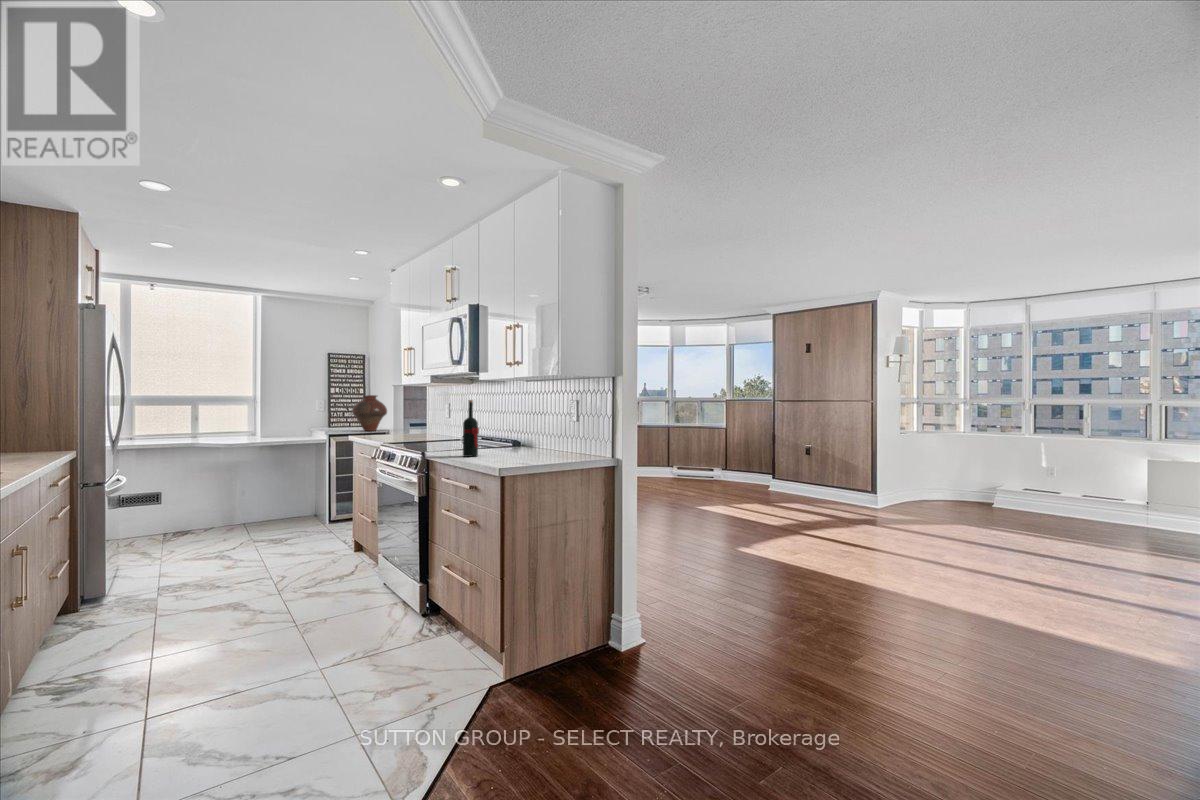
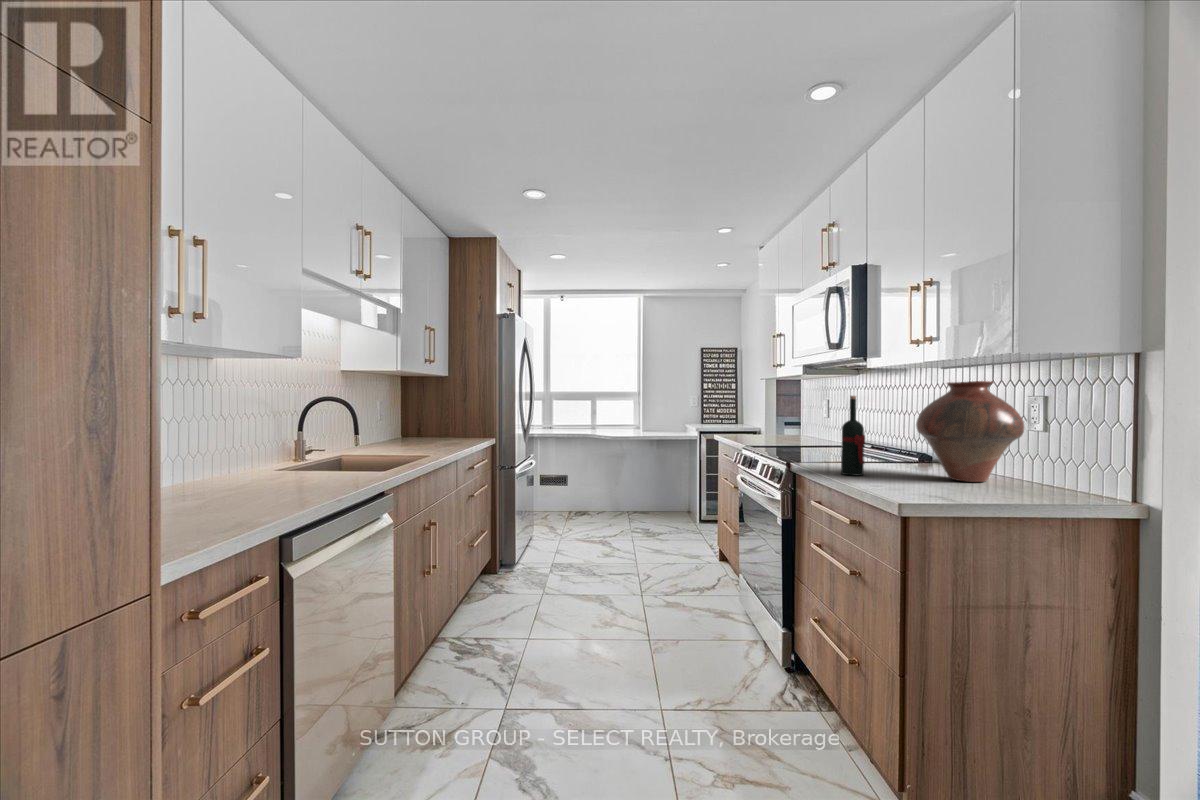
vase: present [352,395,387,431] -> present [916,381,1024,482]

